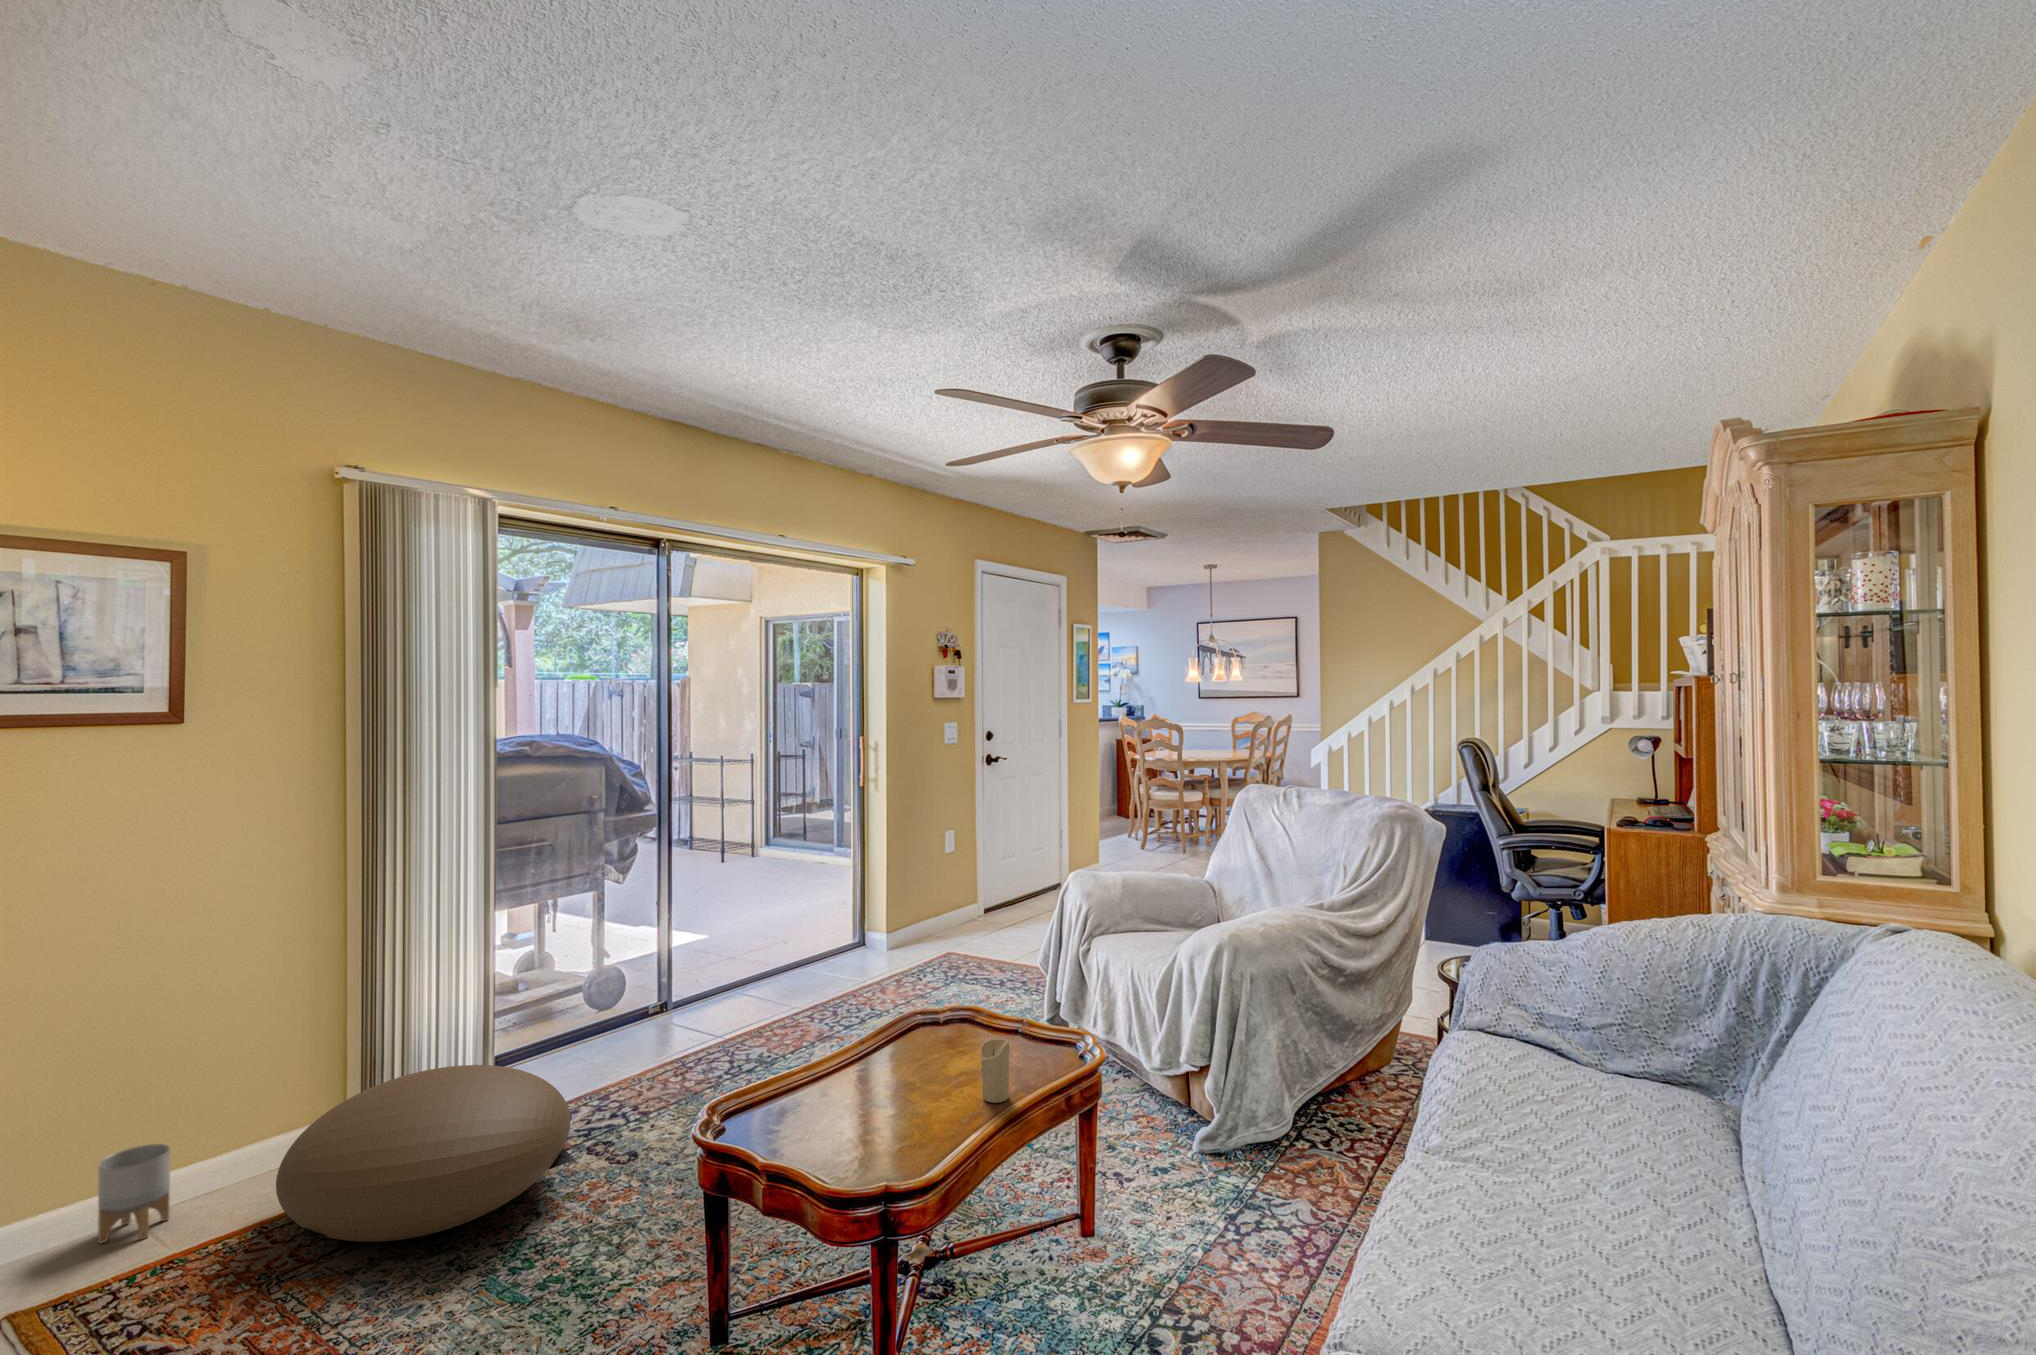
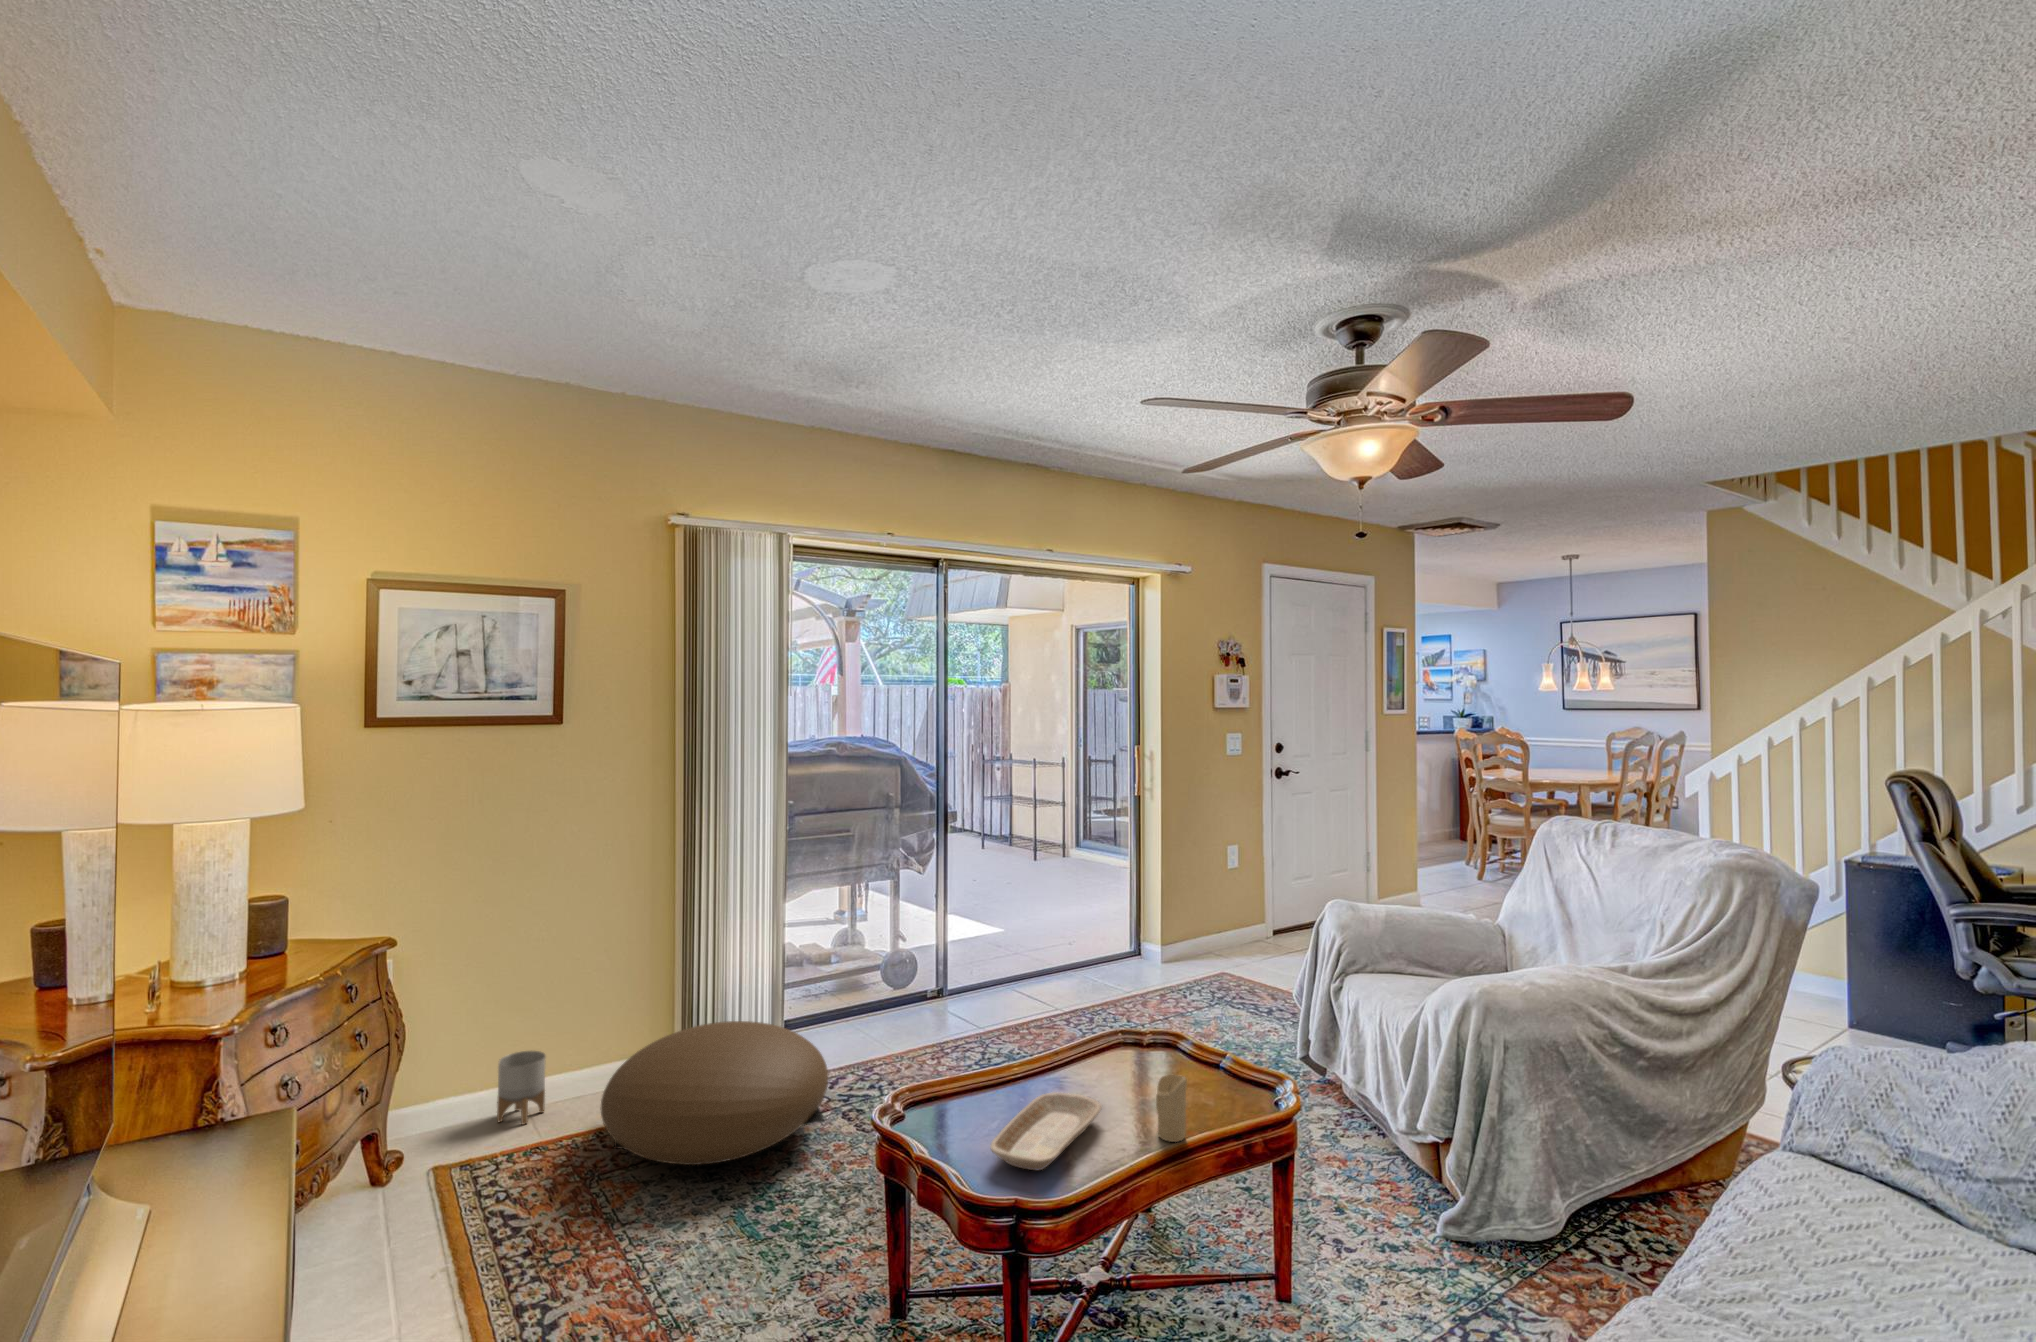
tray: none [833,1074,926,1151] -> present [990,1092,1102,1171]

